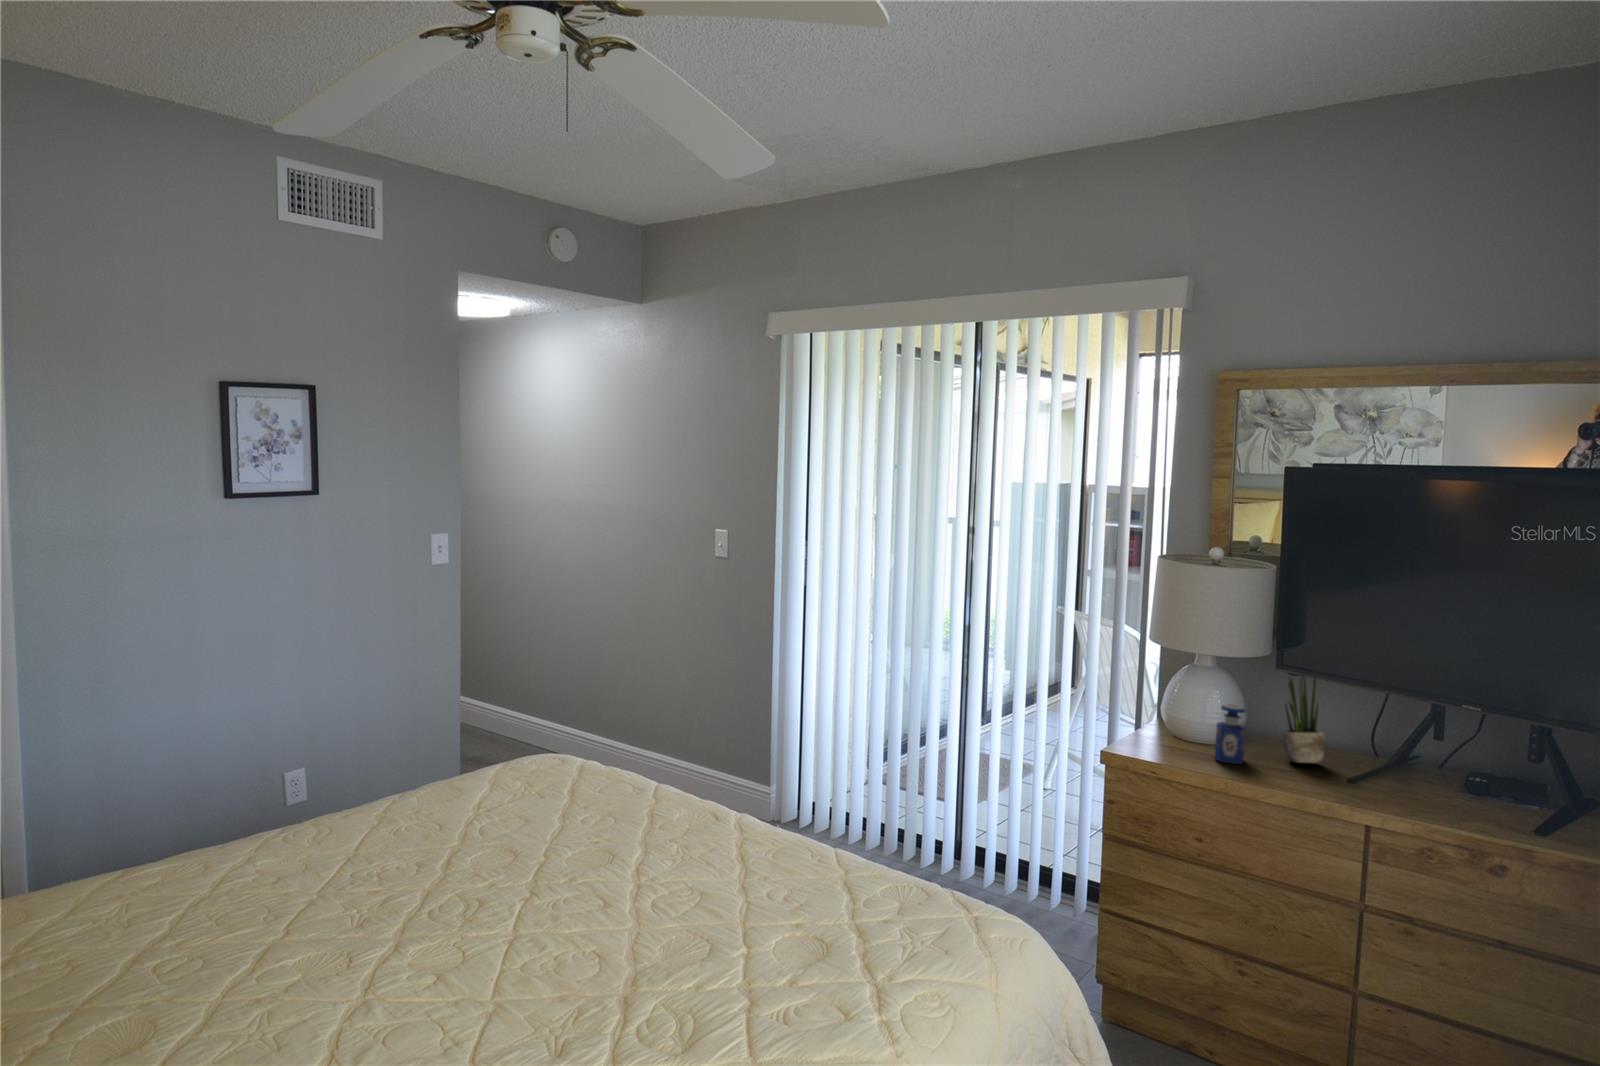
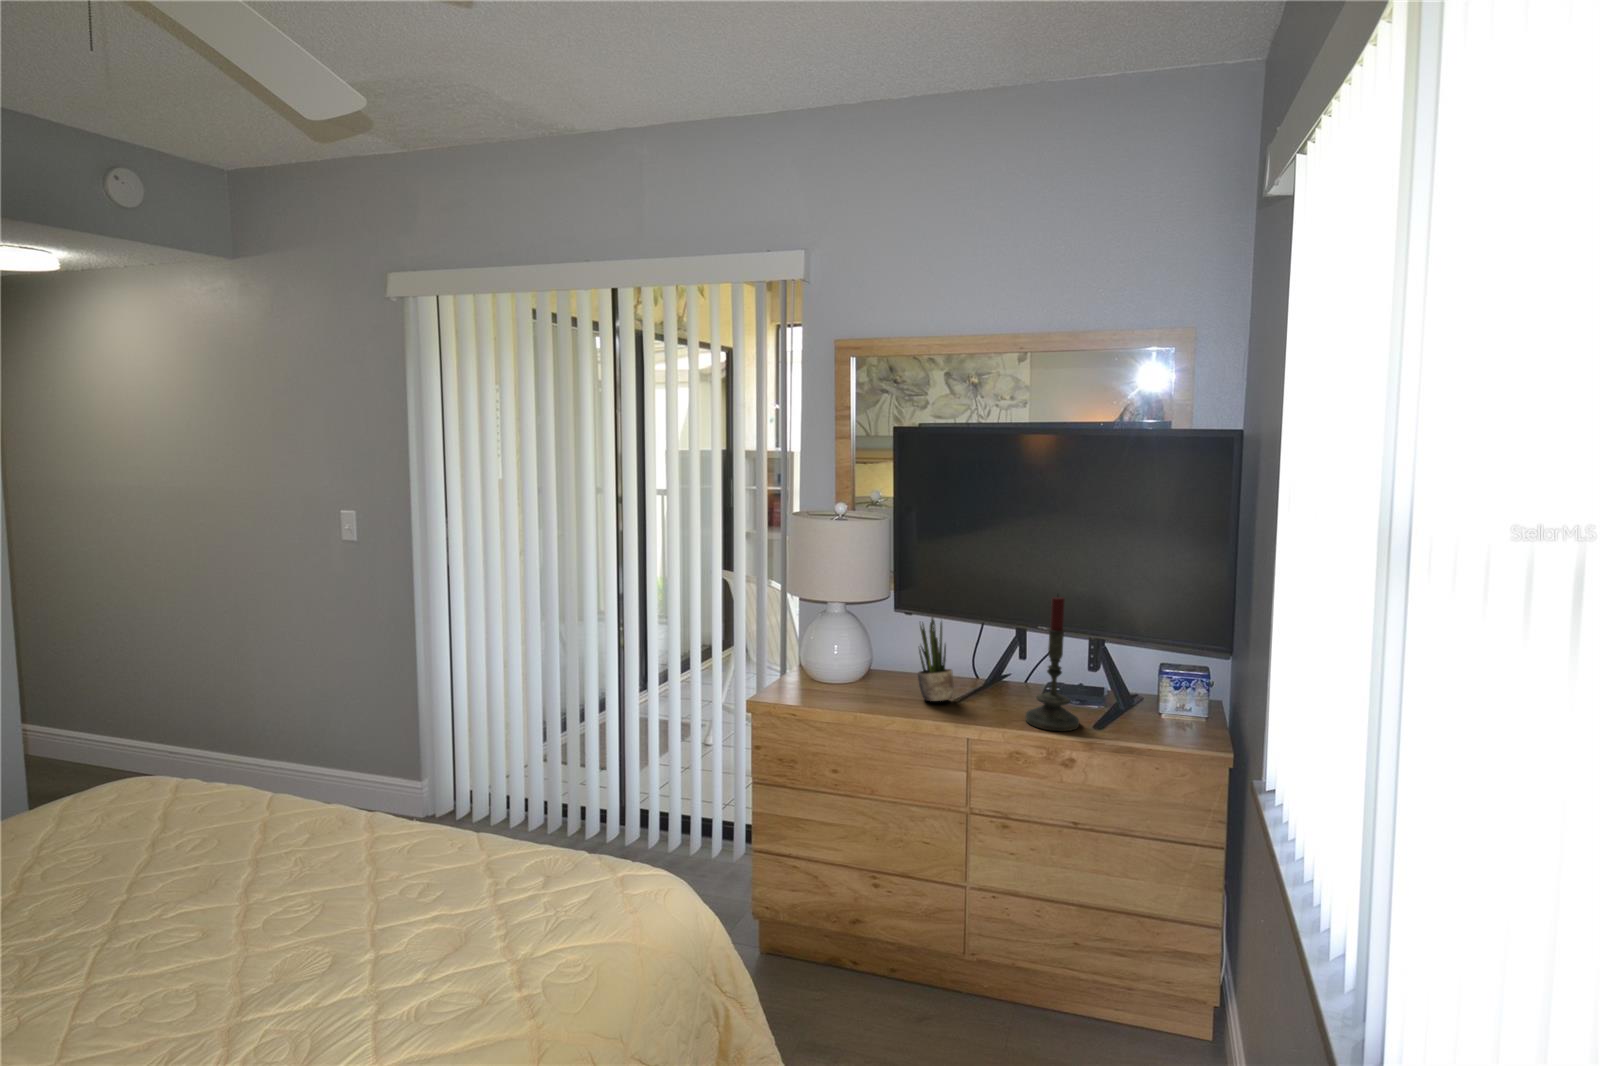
candle: none [1408,657,1476,811] -> present [1026,596,1079,731]
perfume bottle: present [1215,704,1246,764] -> none [862,653,888,710]

